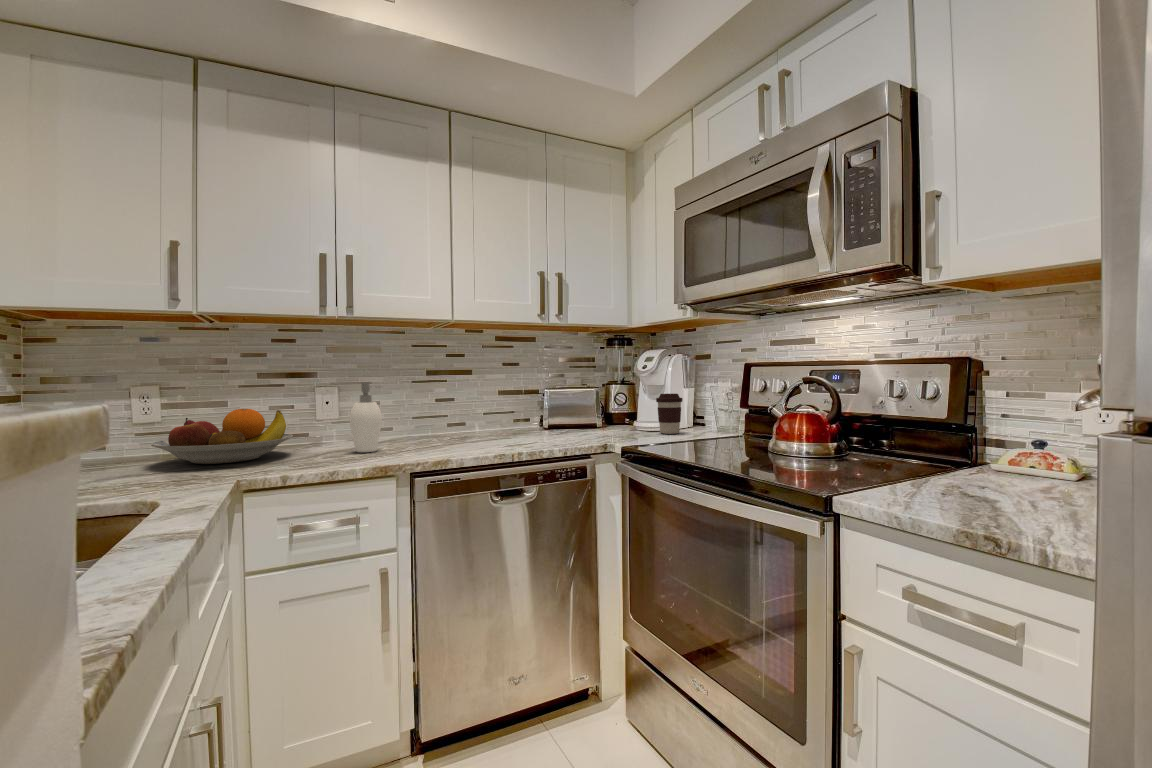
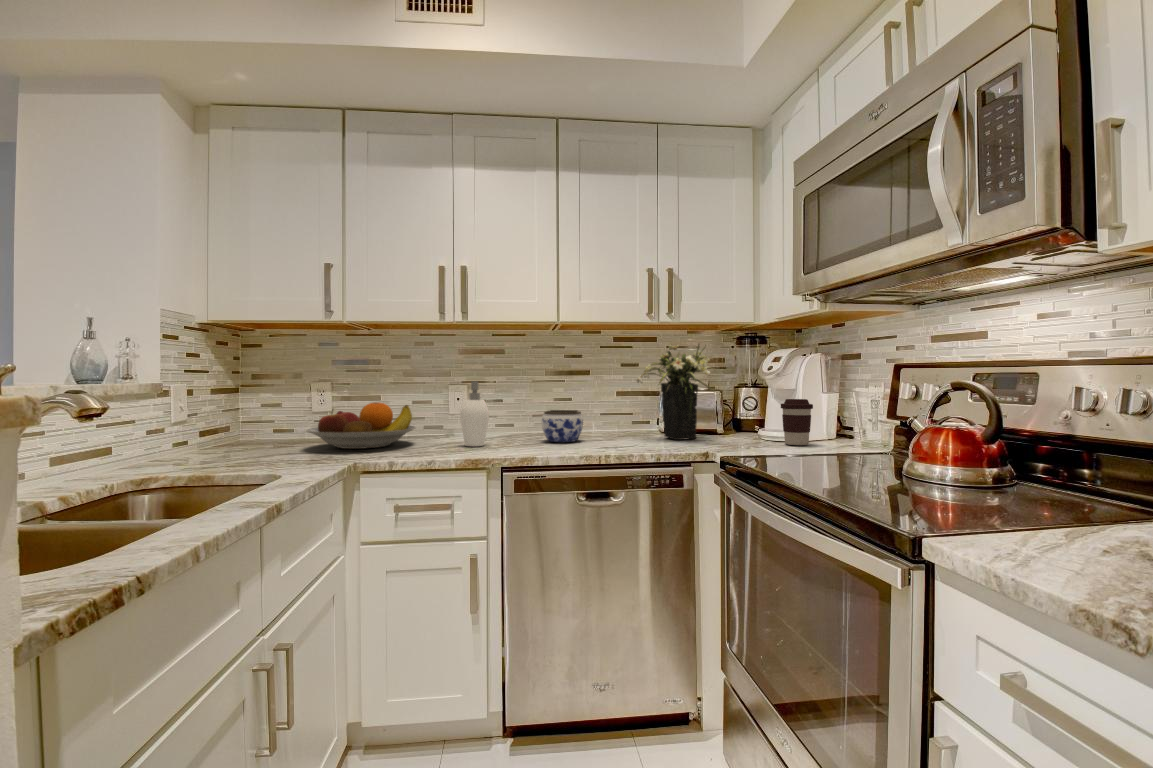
flower arrangement: none [528,344,603,434] -> present [637,344,716,440]
jar: none [435,410,477,443] -> present [542,410,583,442]

